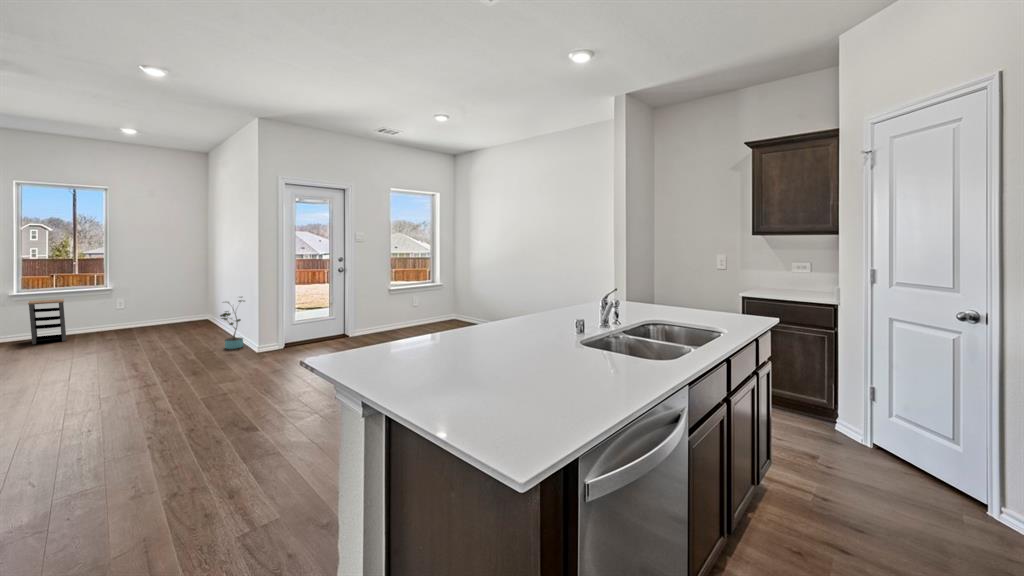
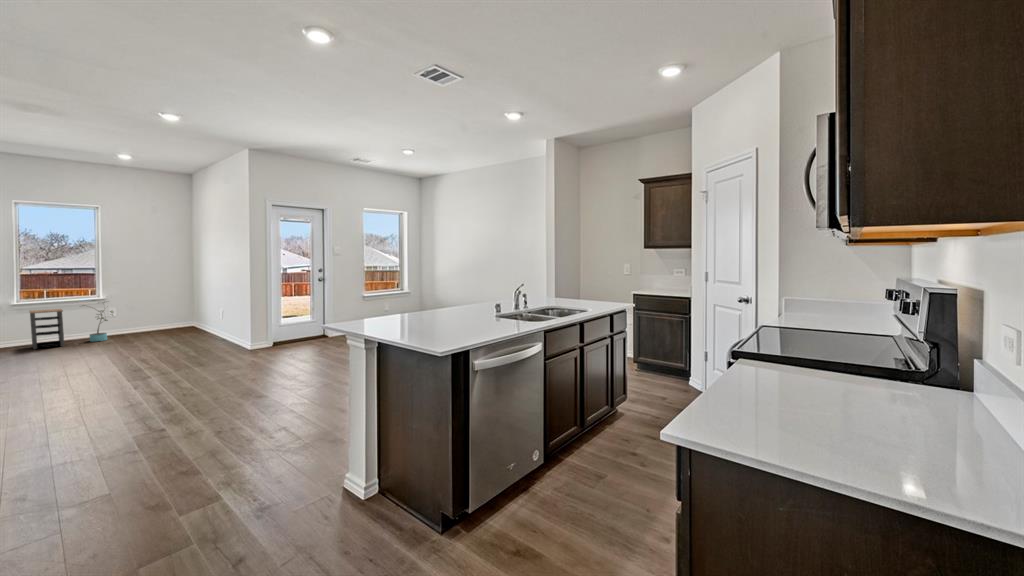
potted plant: present [220,297,243,349] -> present [90,310,113,342]

